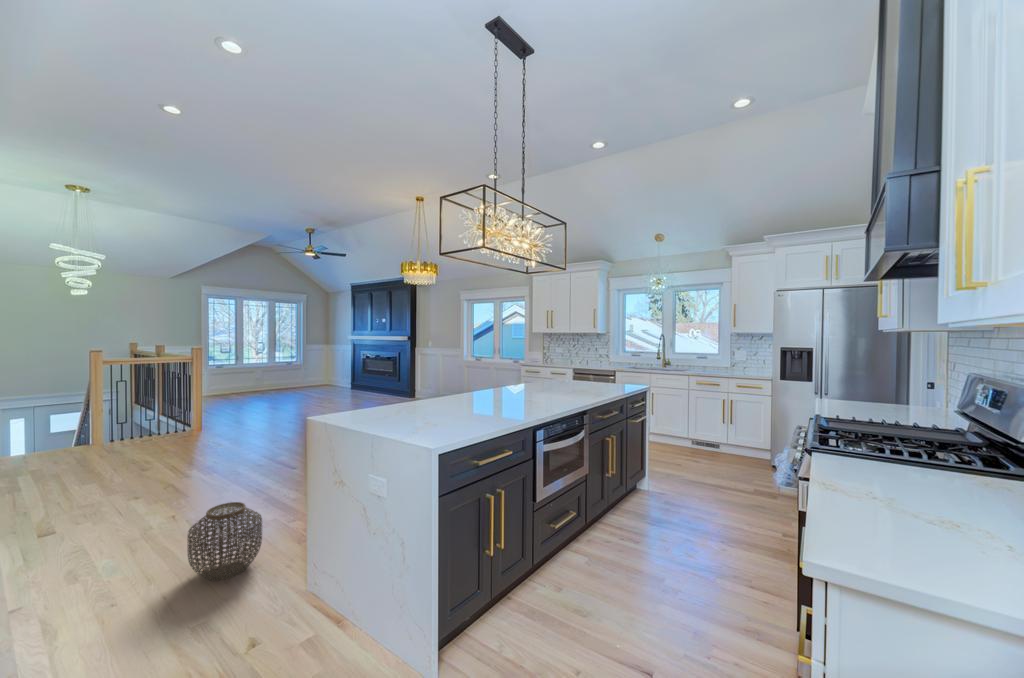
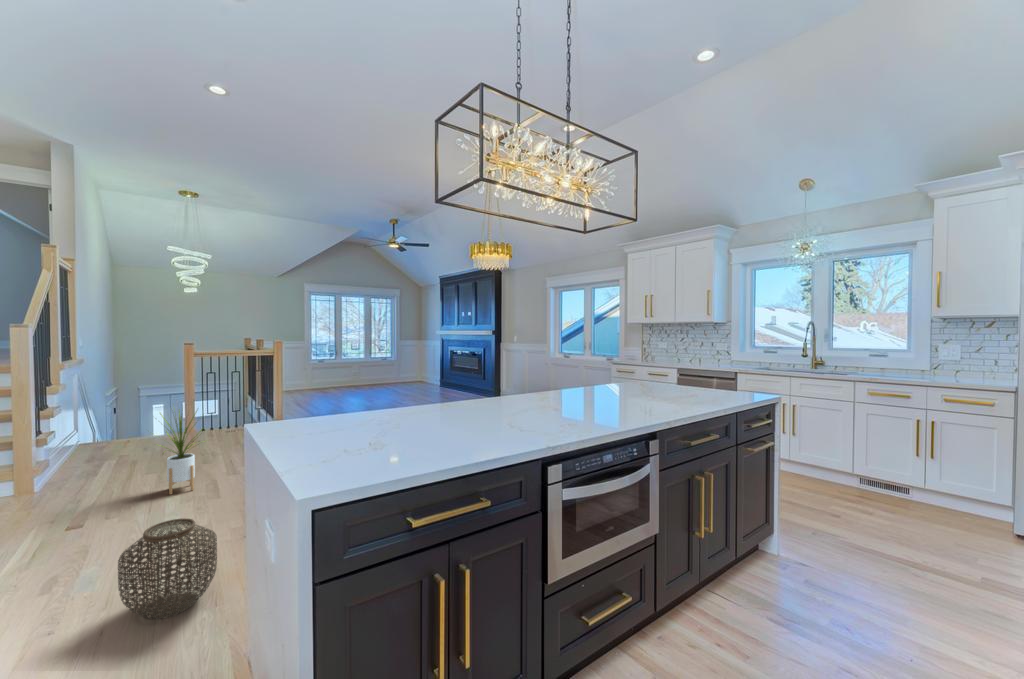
house plant: none [115,413,176,501] -> present [160,410,202,494]

